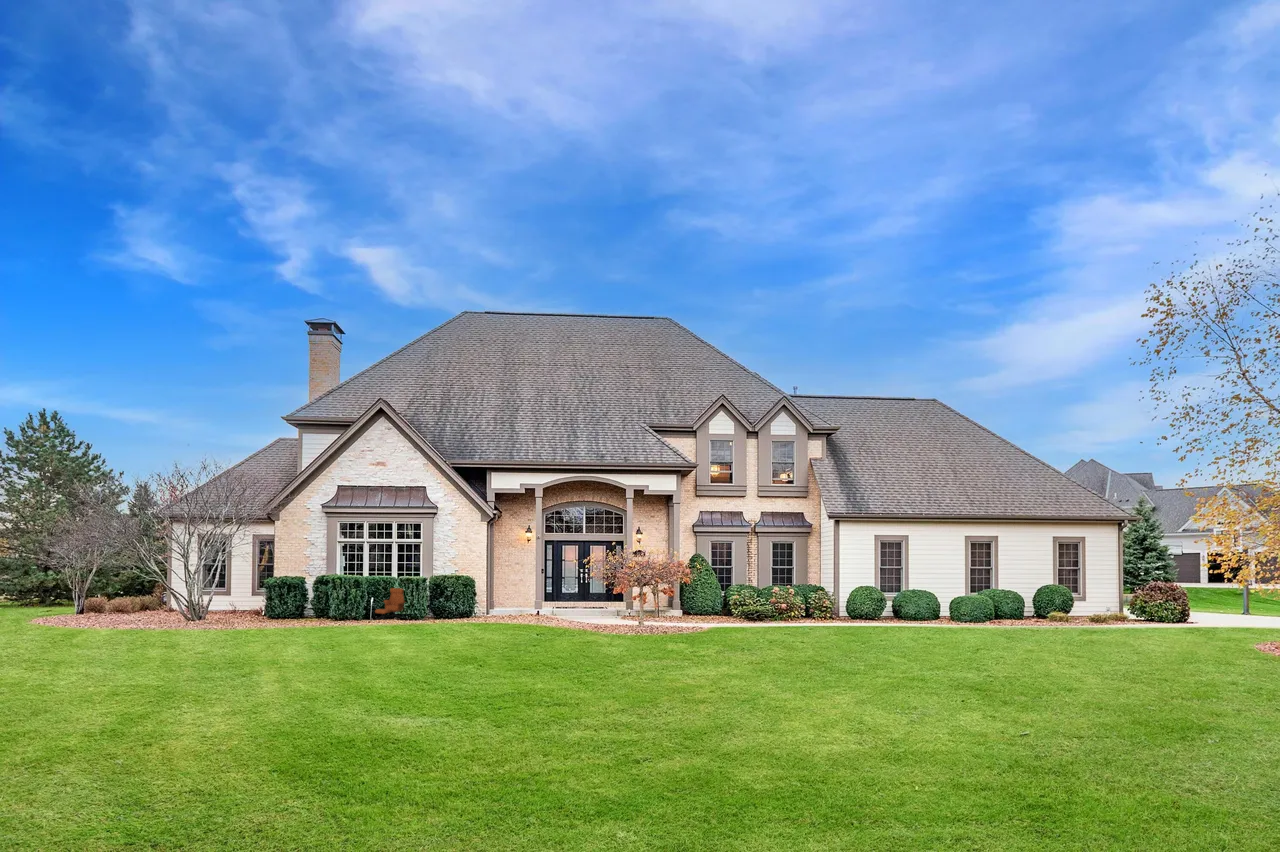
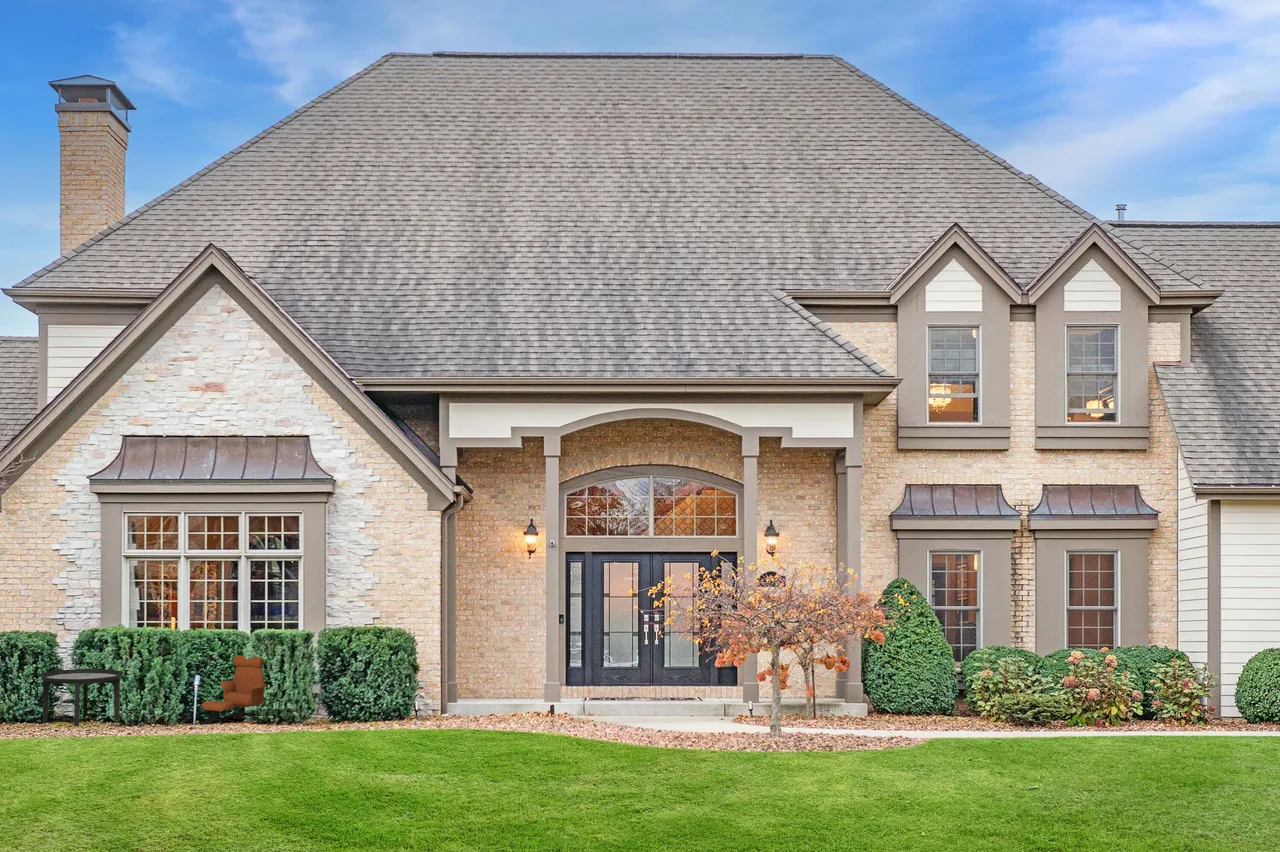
round table: none [298,594,338,621] -> present [39,669,123,726]

